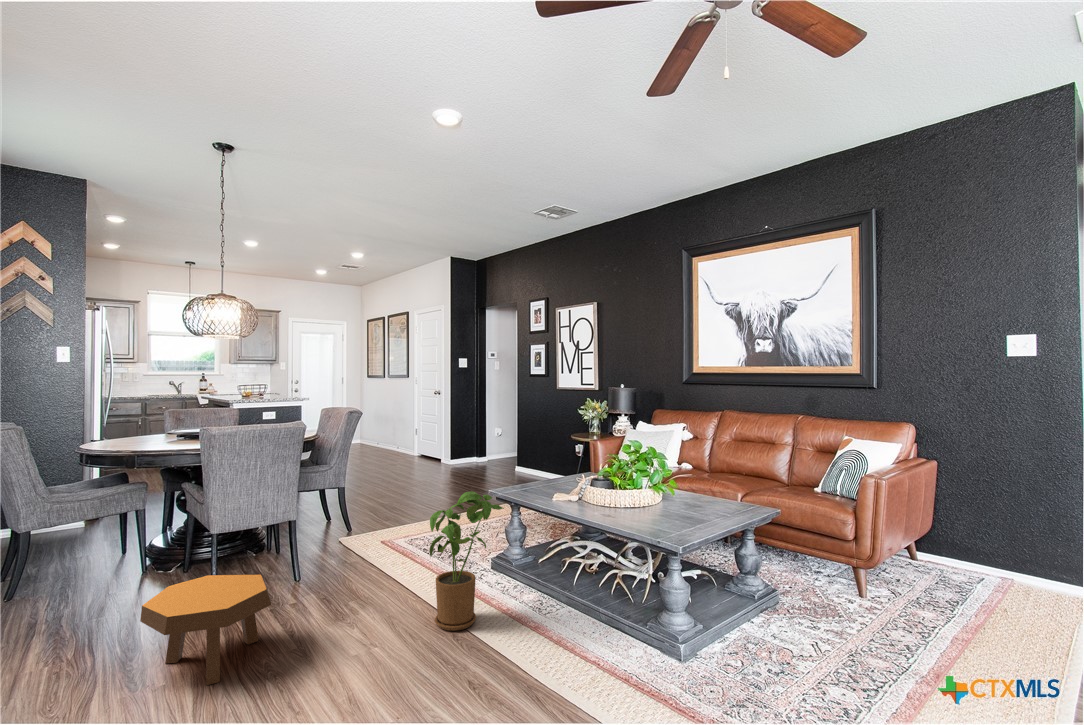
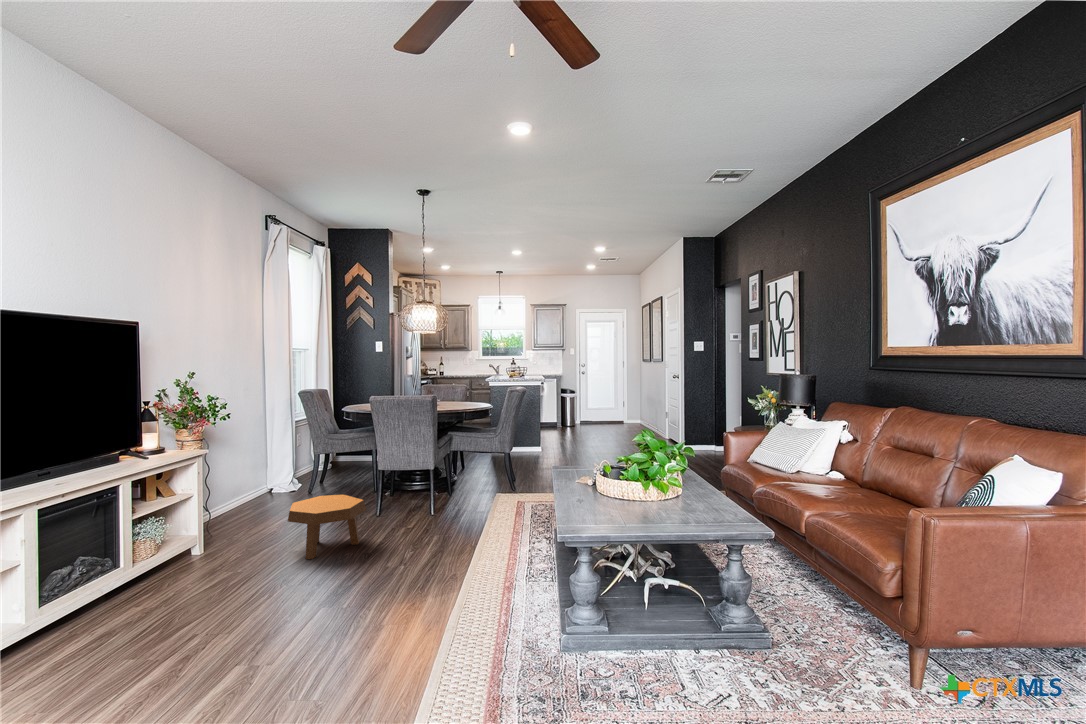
house plant: present [430,491,504,631] -> none [434,460,498,574]

